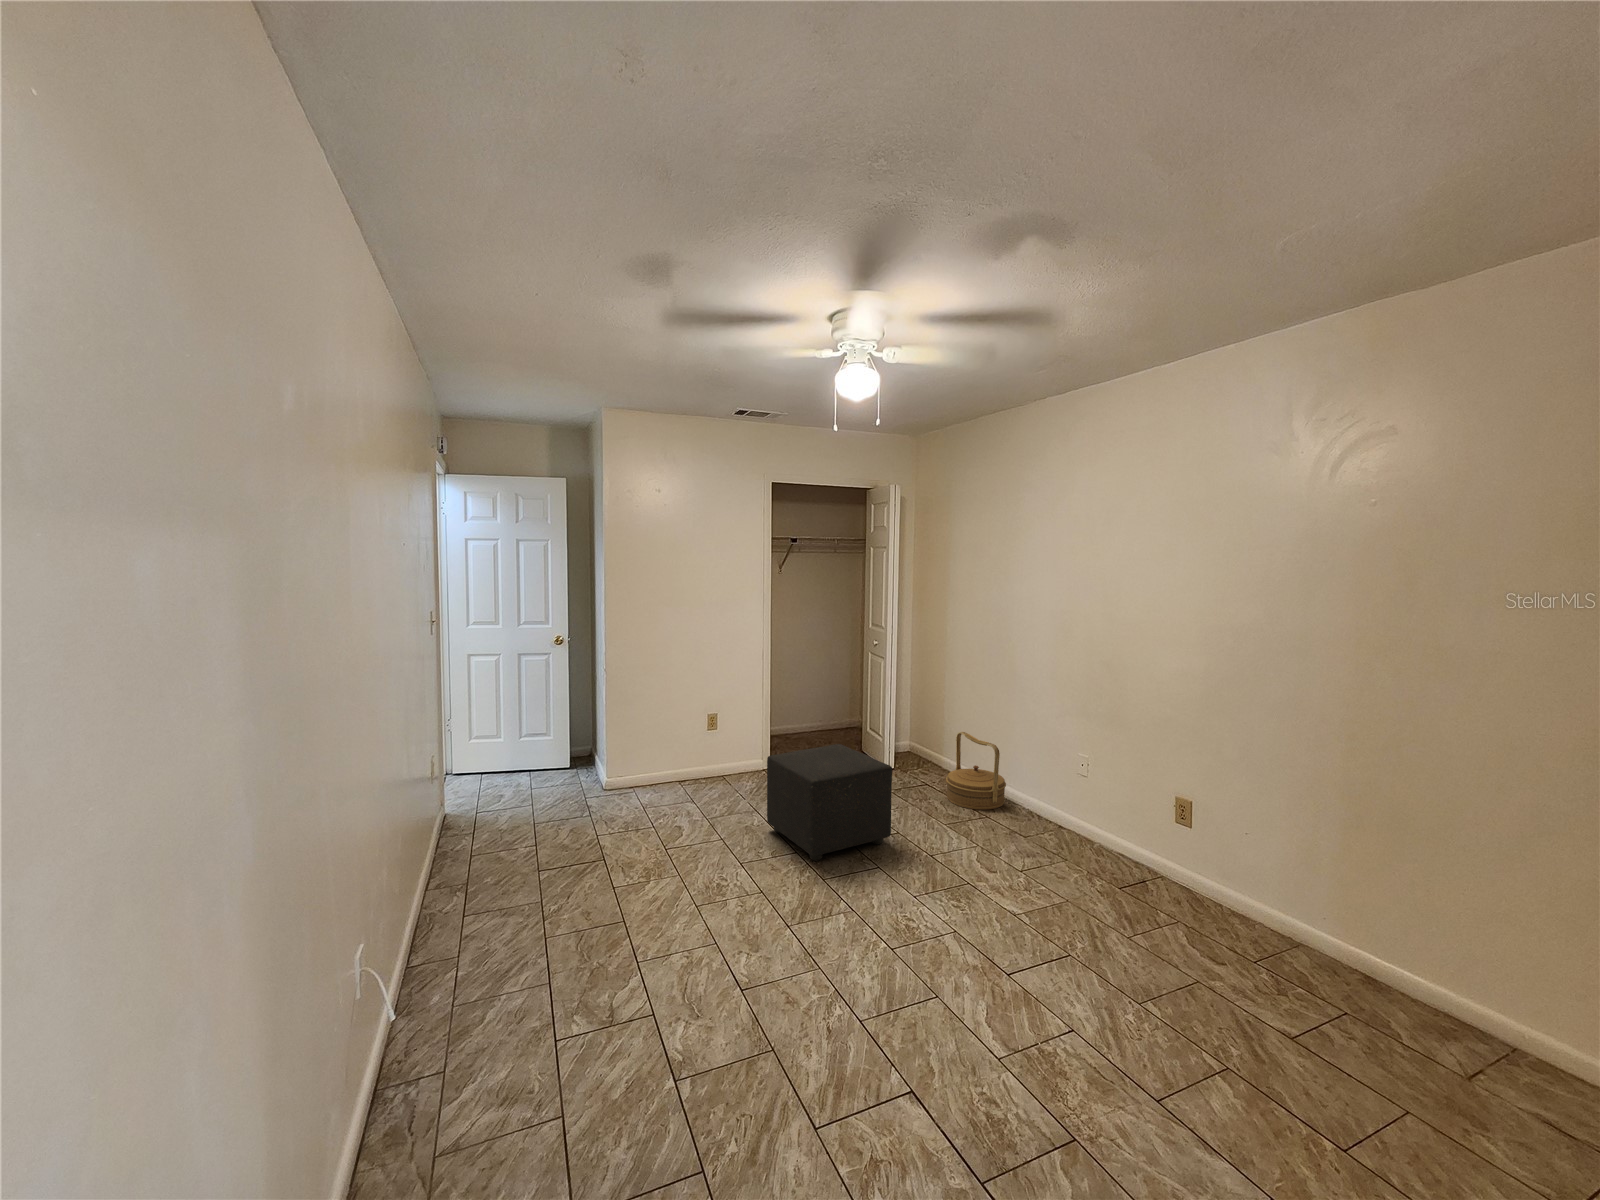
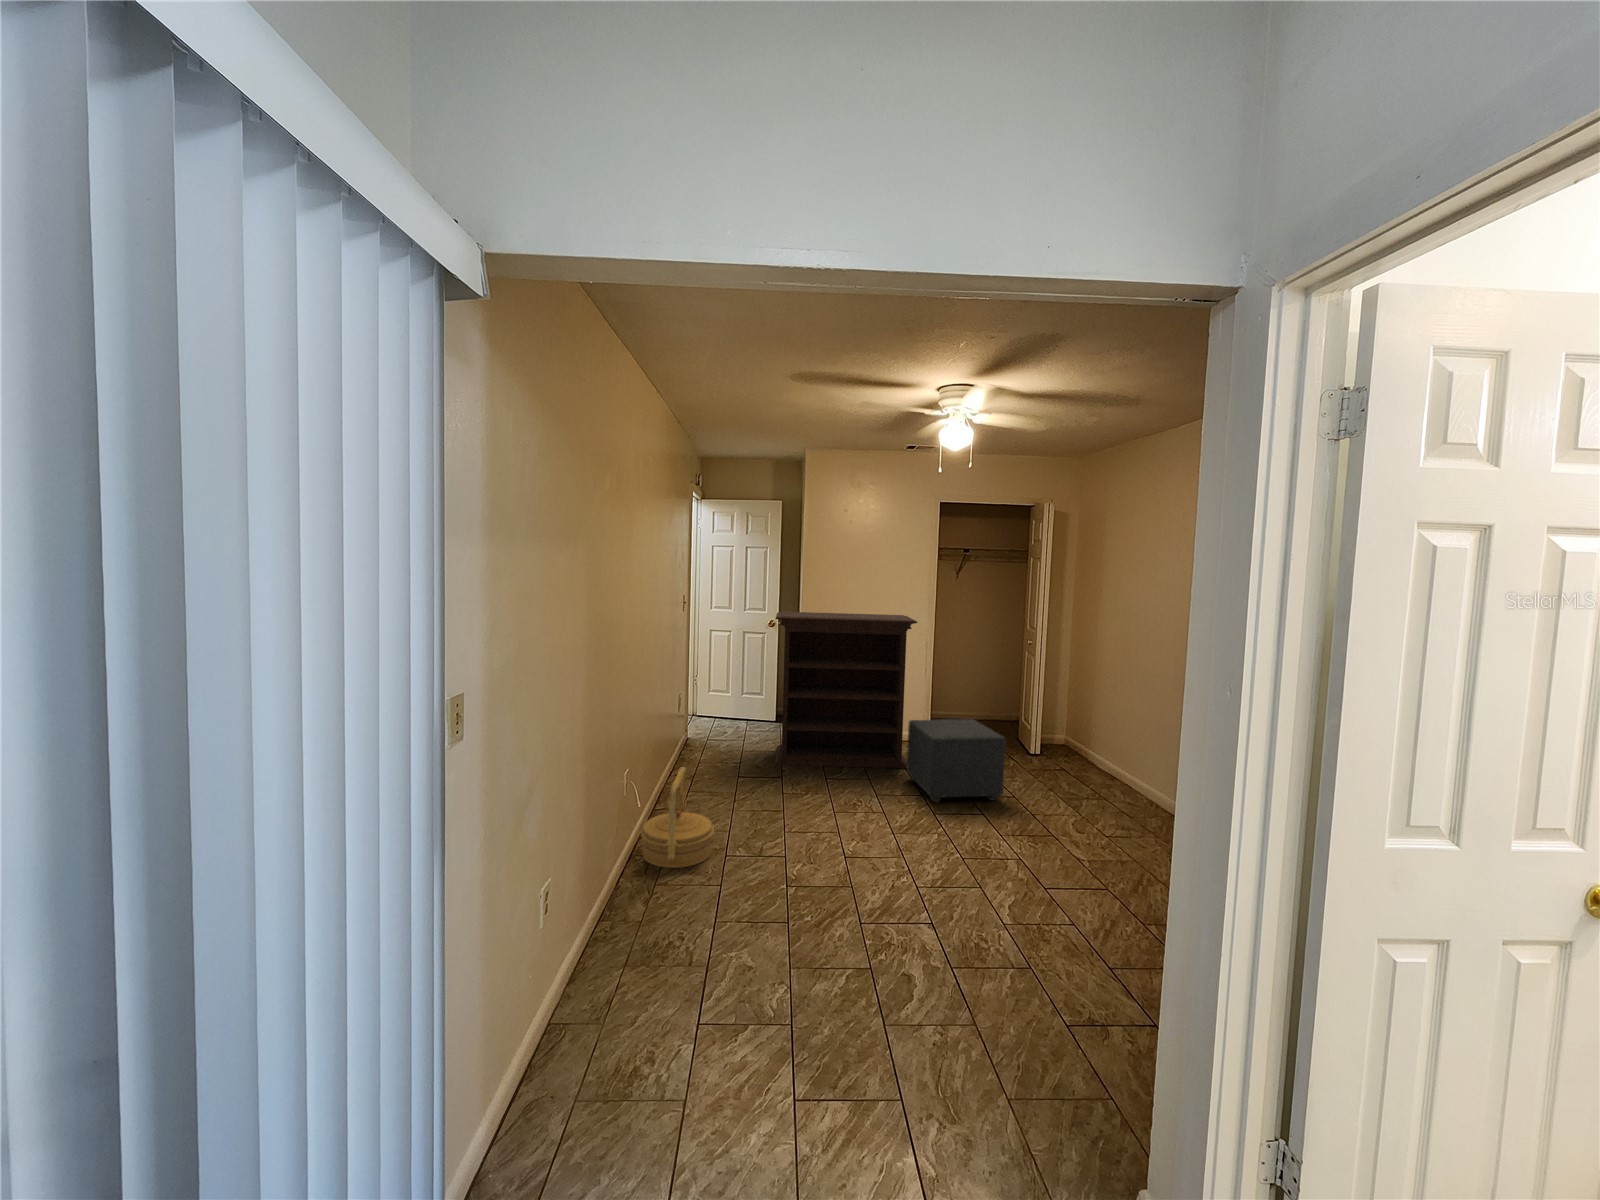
bookshelf: none [575,621,767,839] -> present [775,612,917,768]
woven basket: present [946,732,1006,810] -> present [641,767,714,868]

